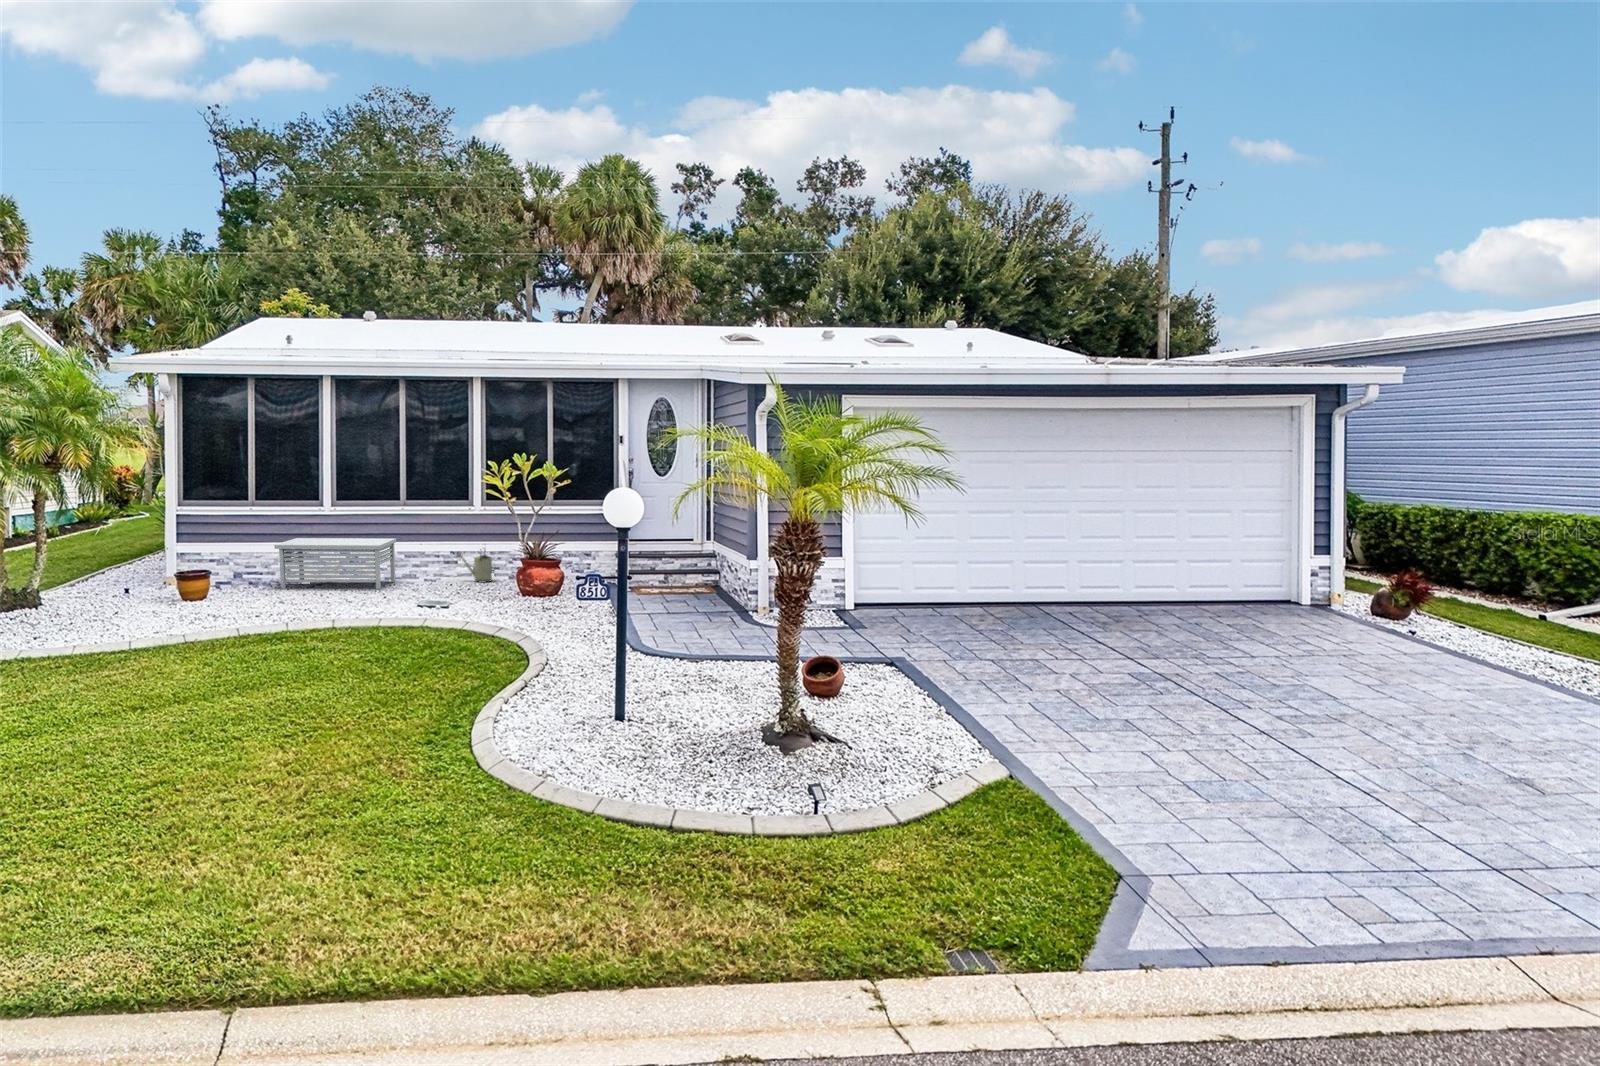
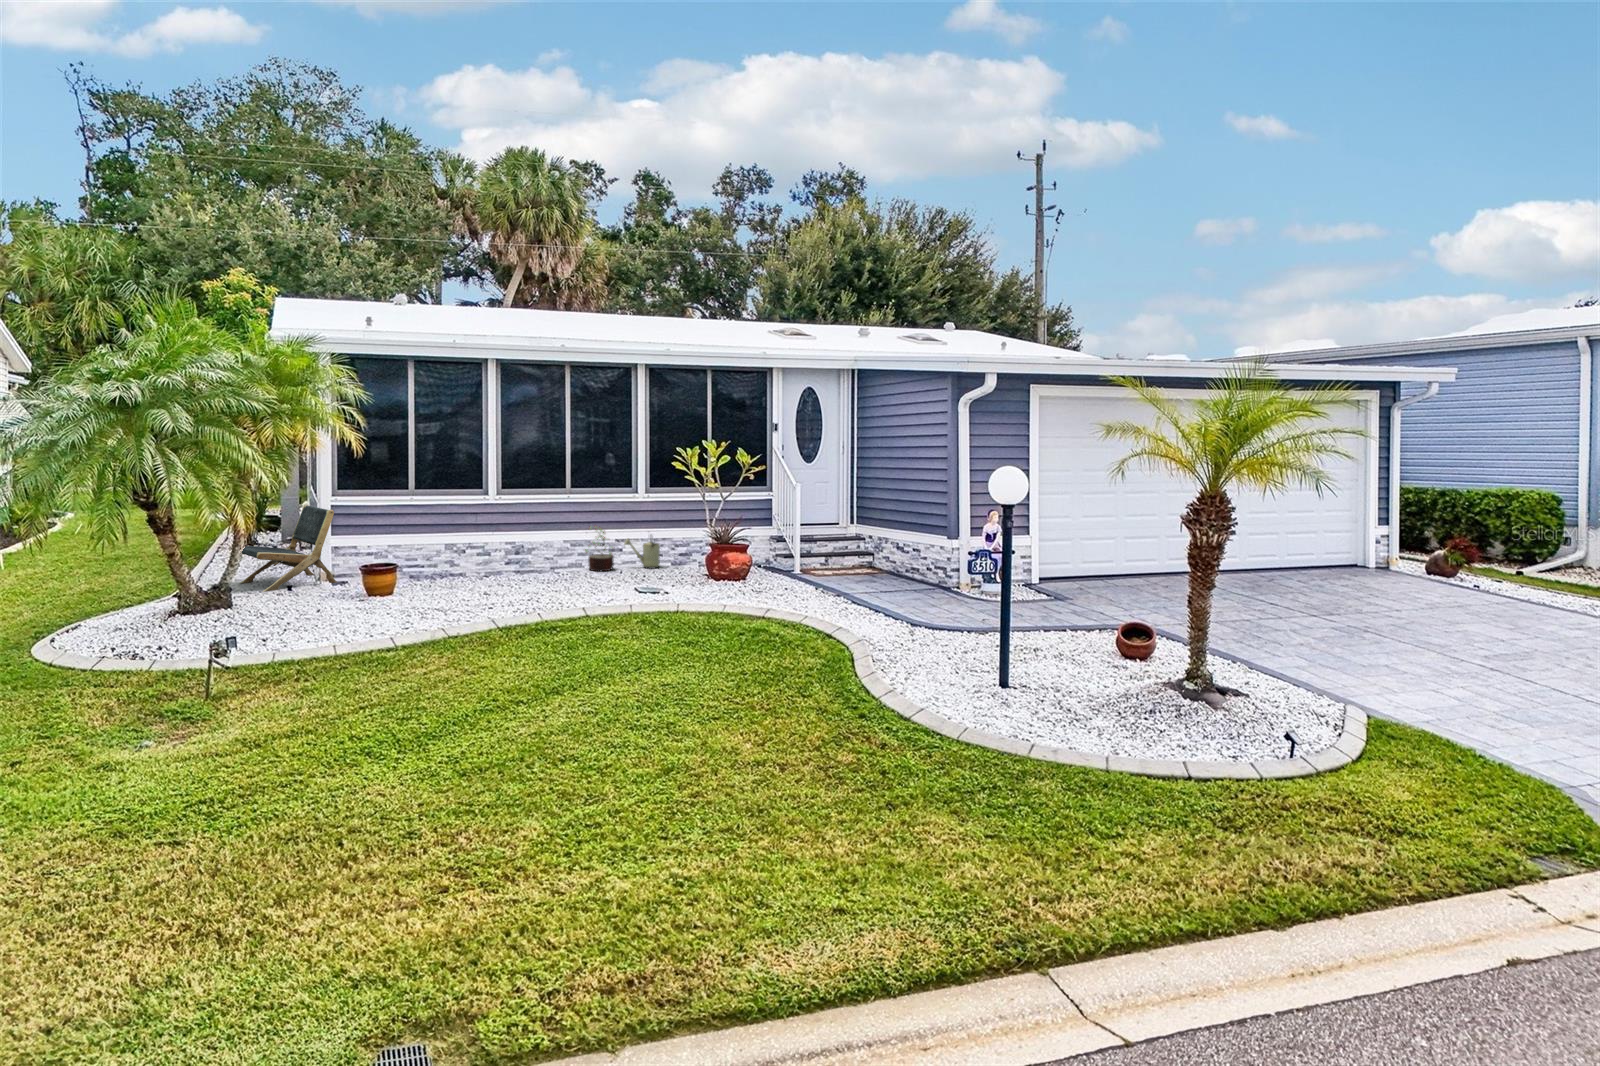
lounge chair: none [82,513,169,593] -> present [240,504,337,592]
decorative plant: none [415,537,443,584] -> present [585,526,614,571]
storage bench: present [274,538,396,589] -> none [459,527,569,581]

